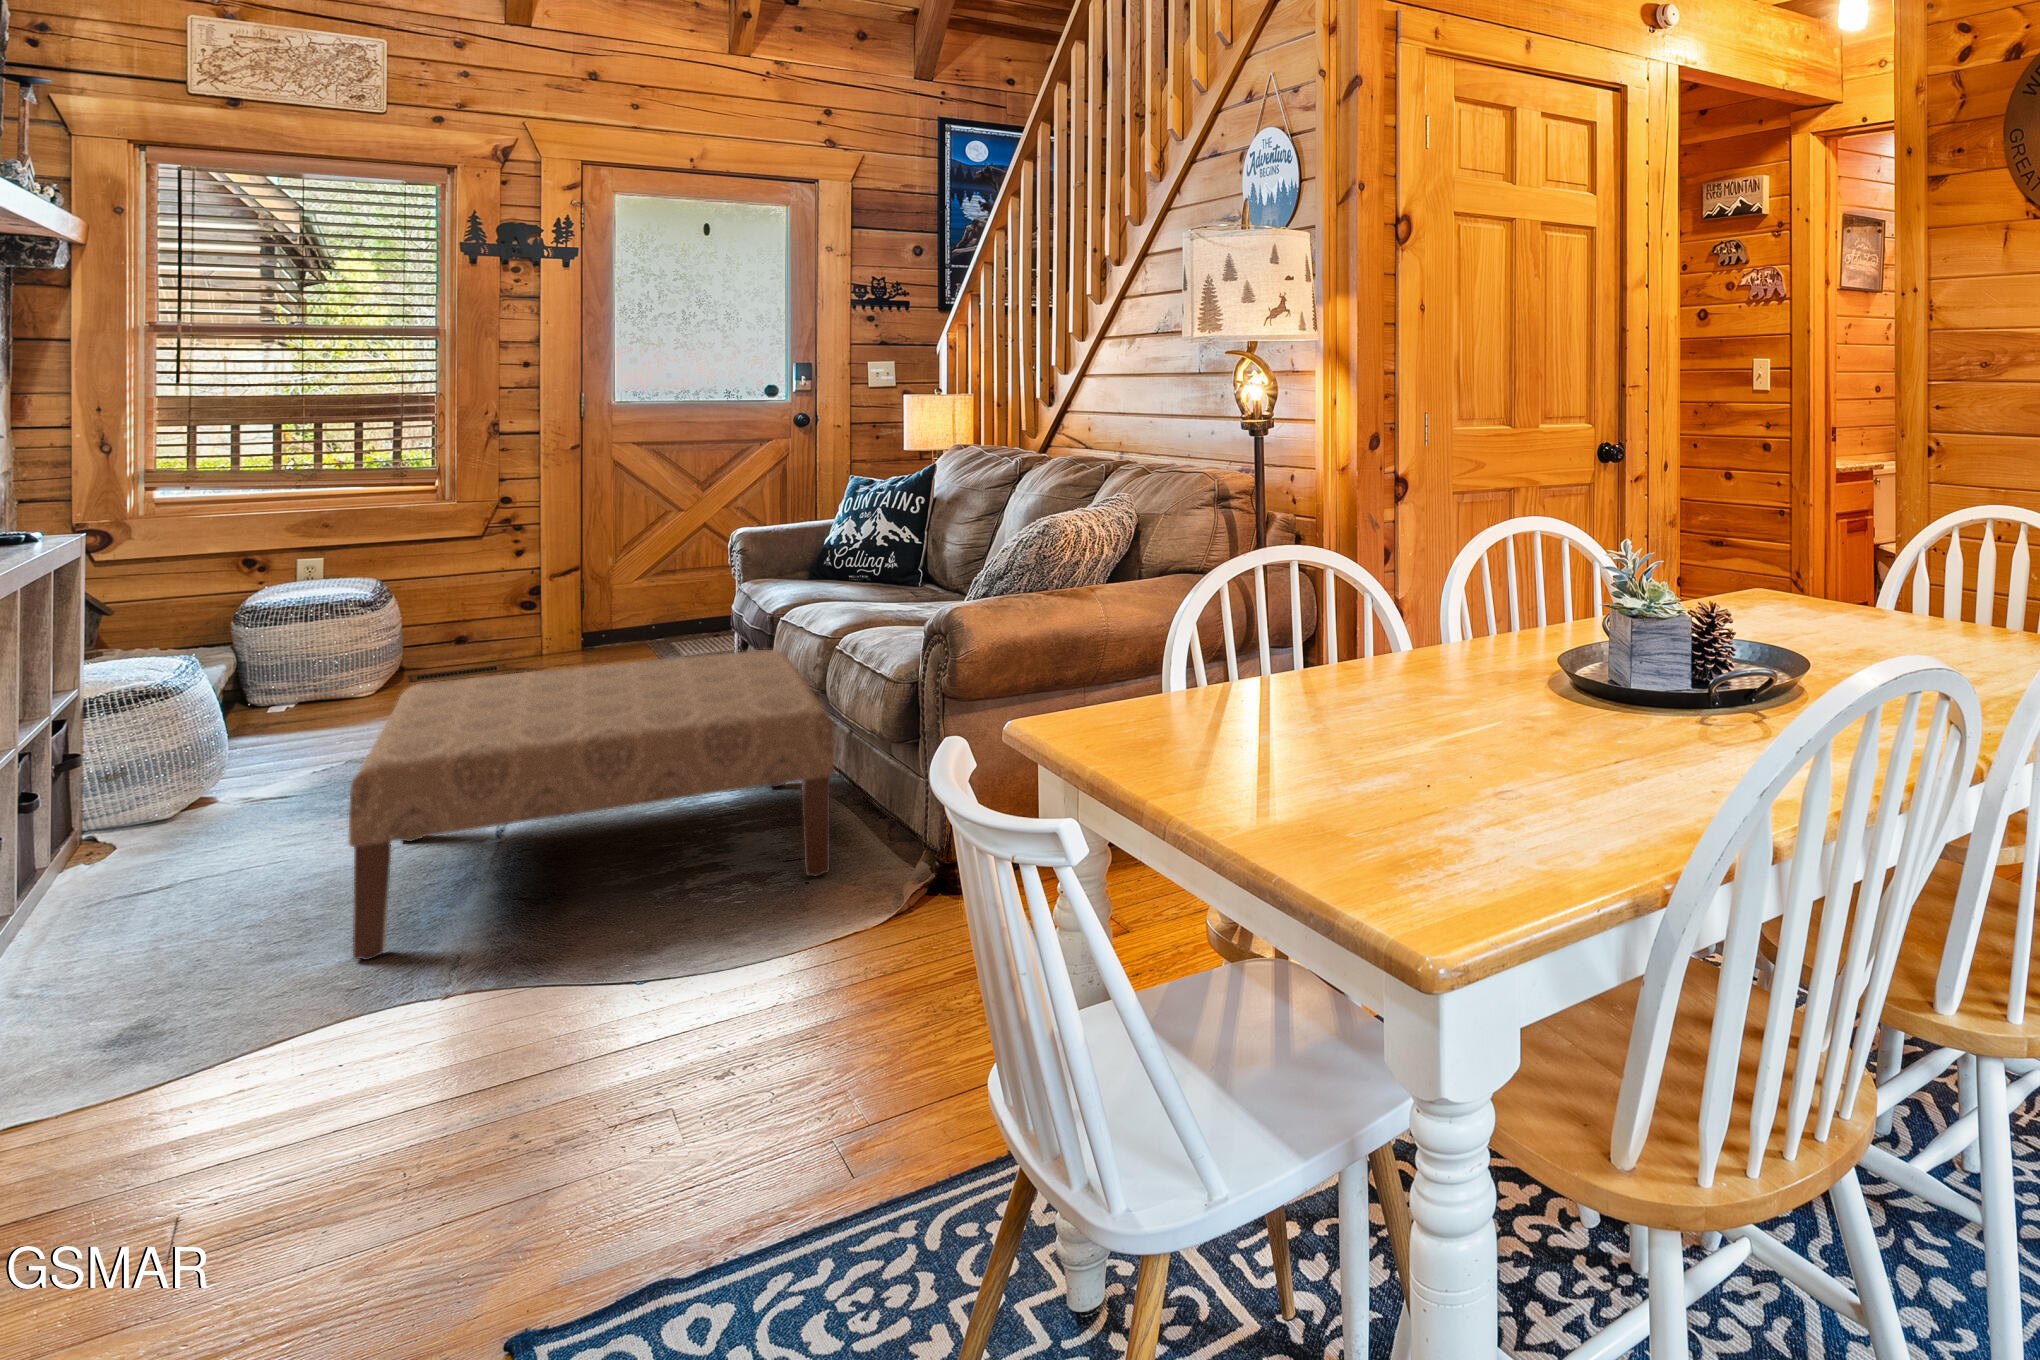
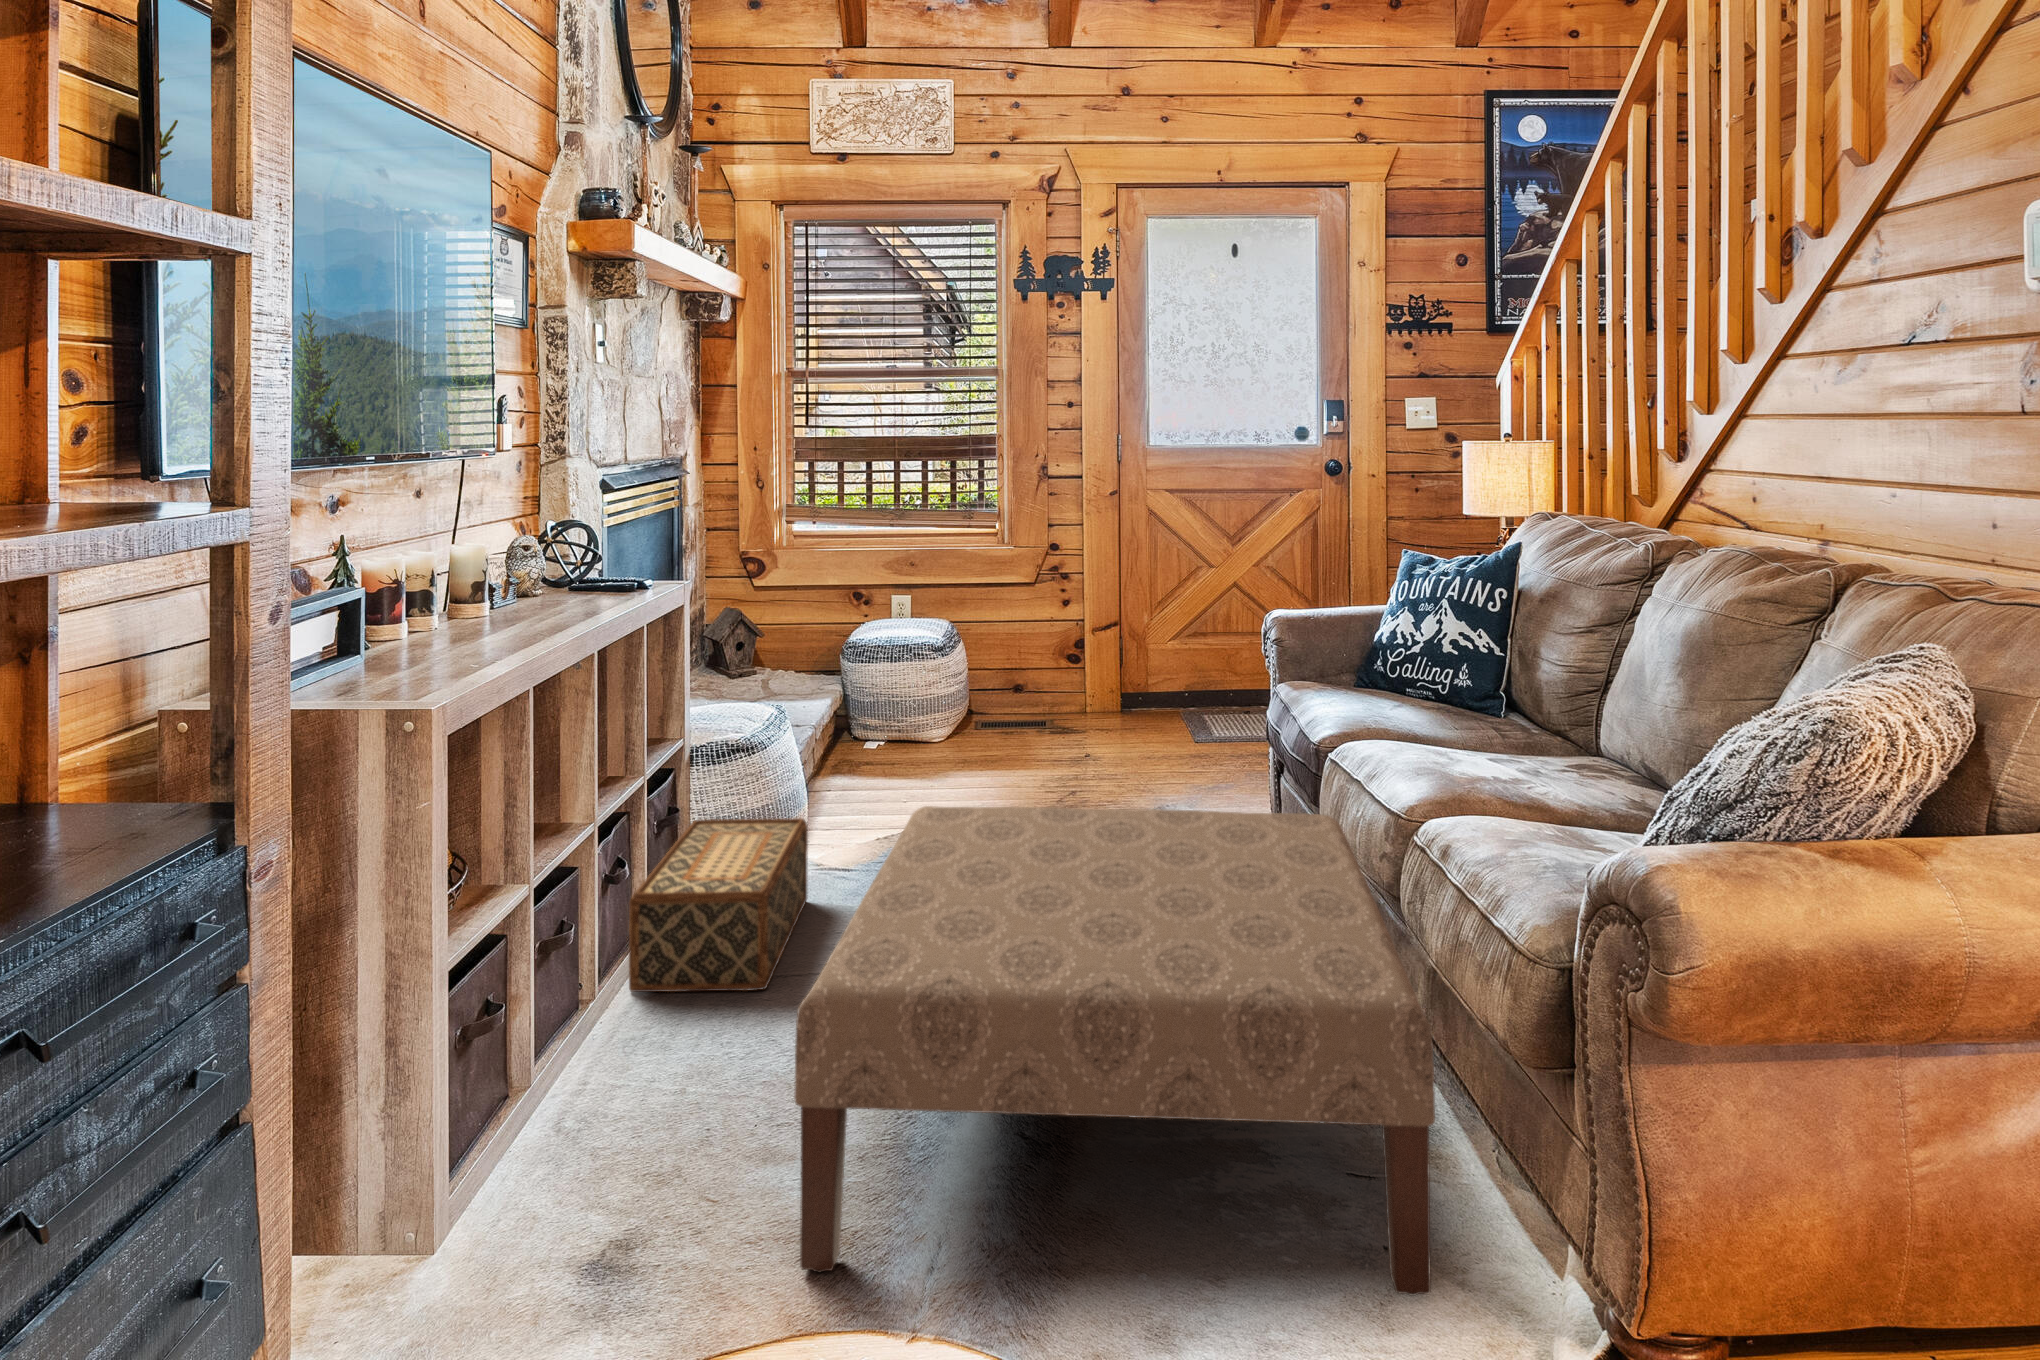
woven basket: none [72,736,258,888] -> present [629,818,808,992]

